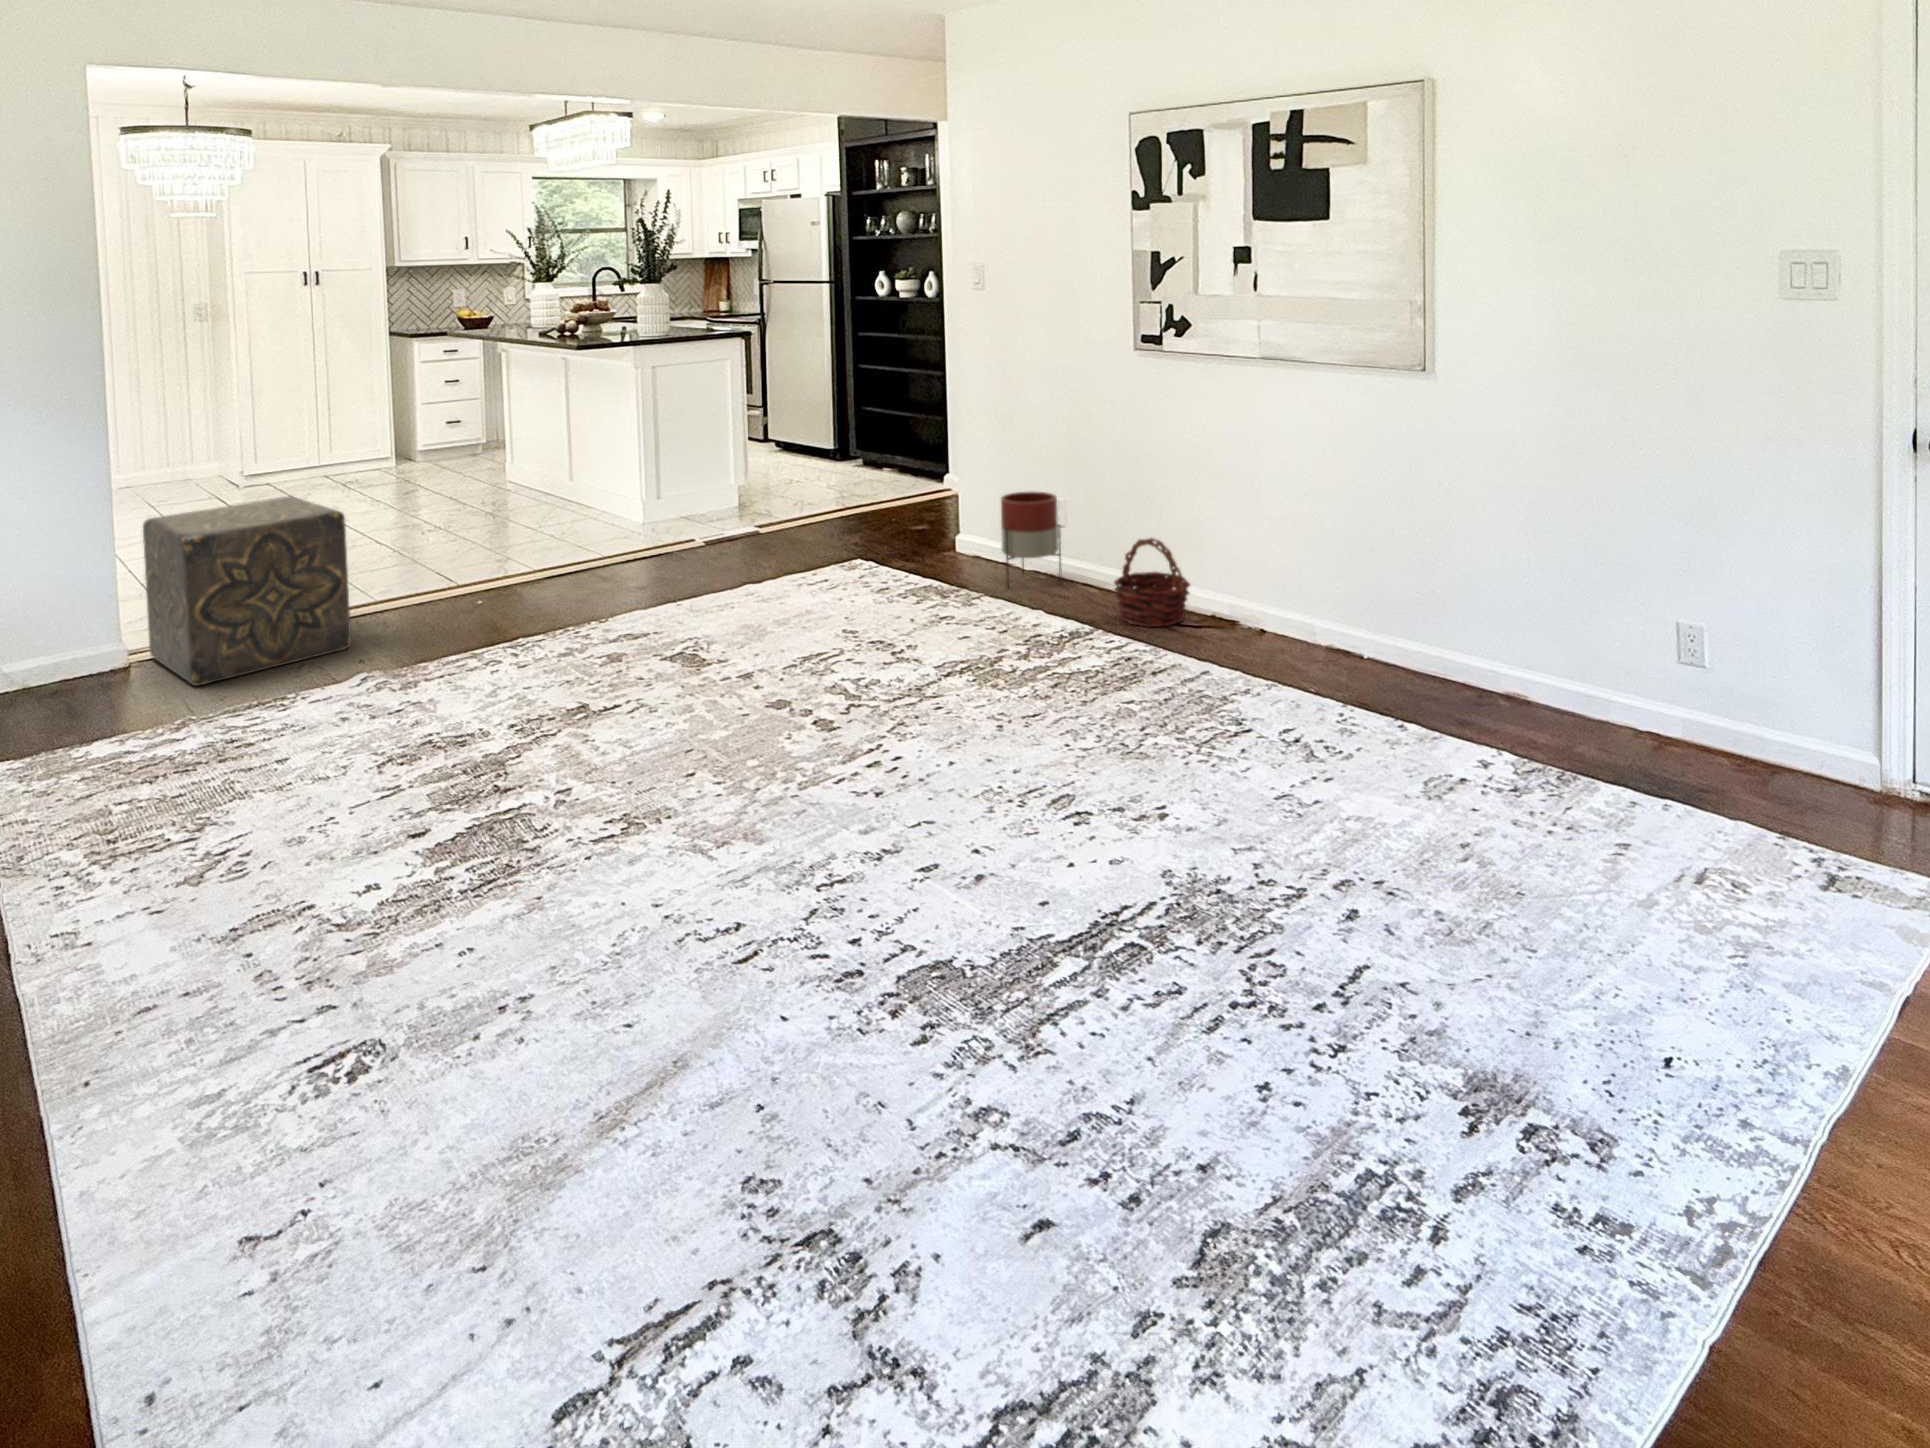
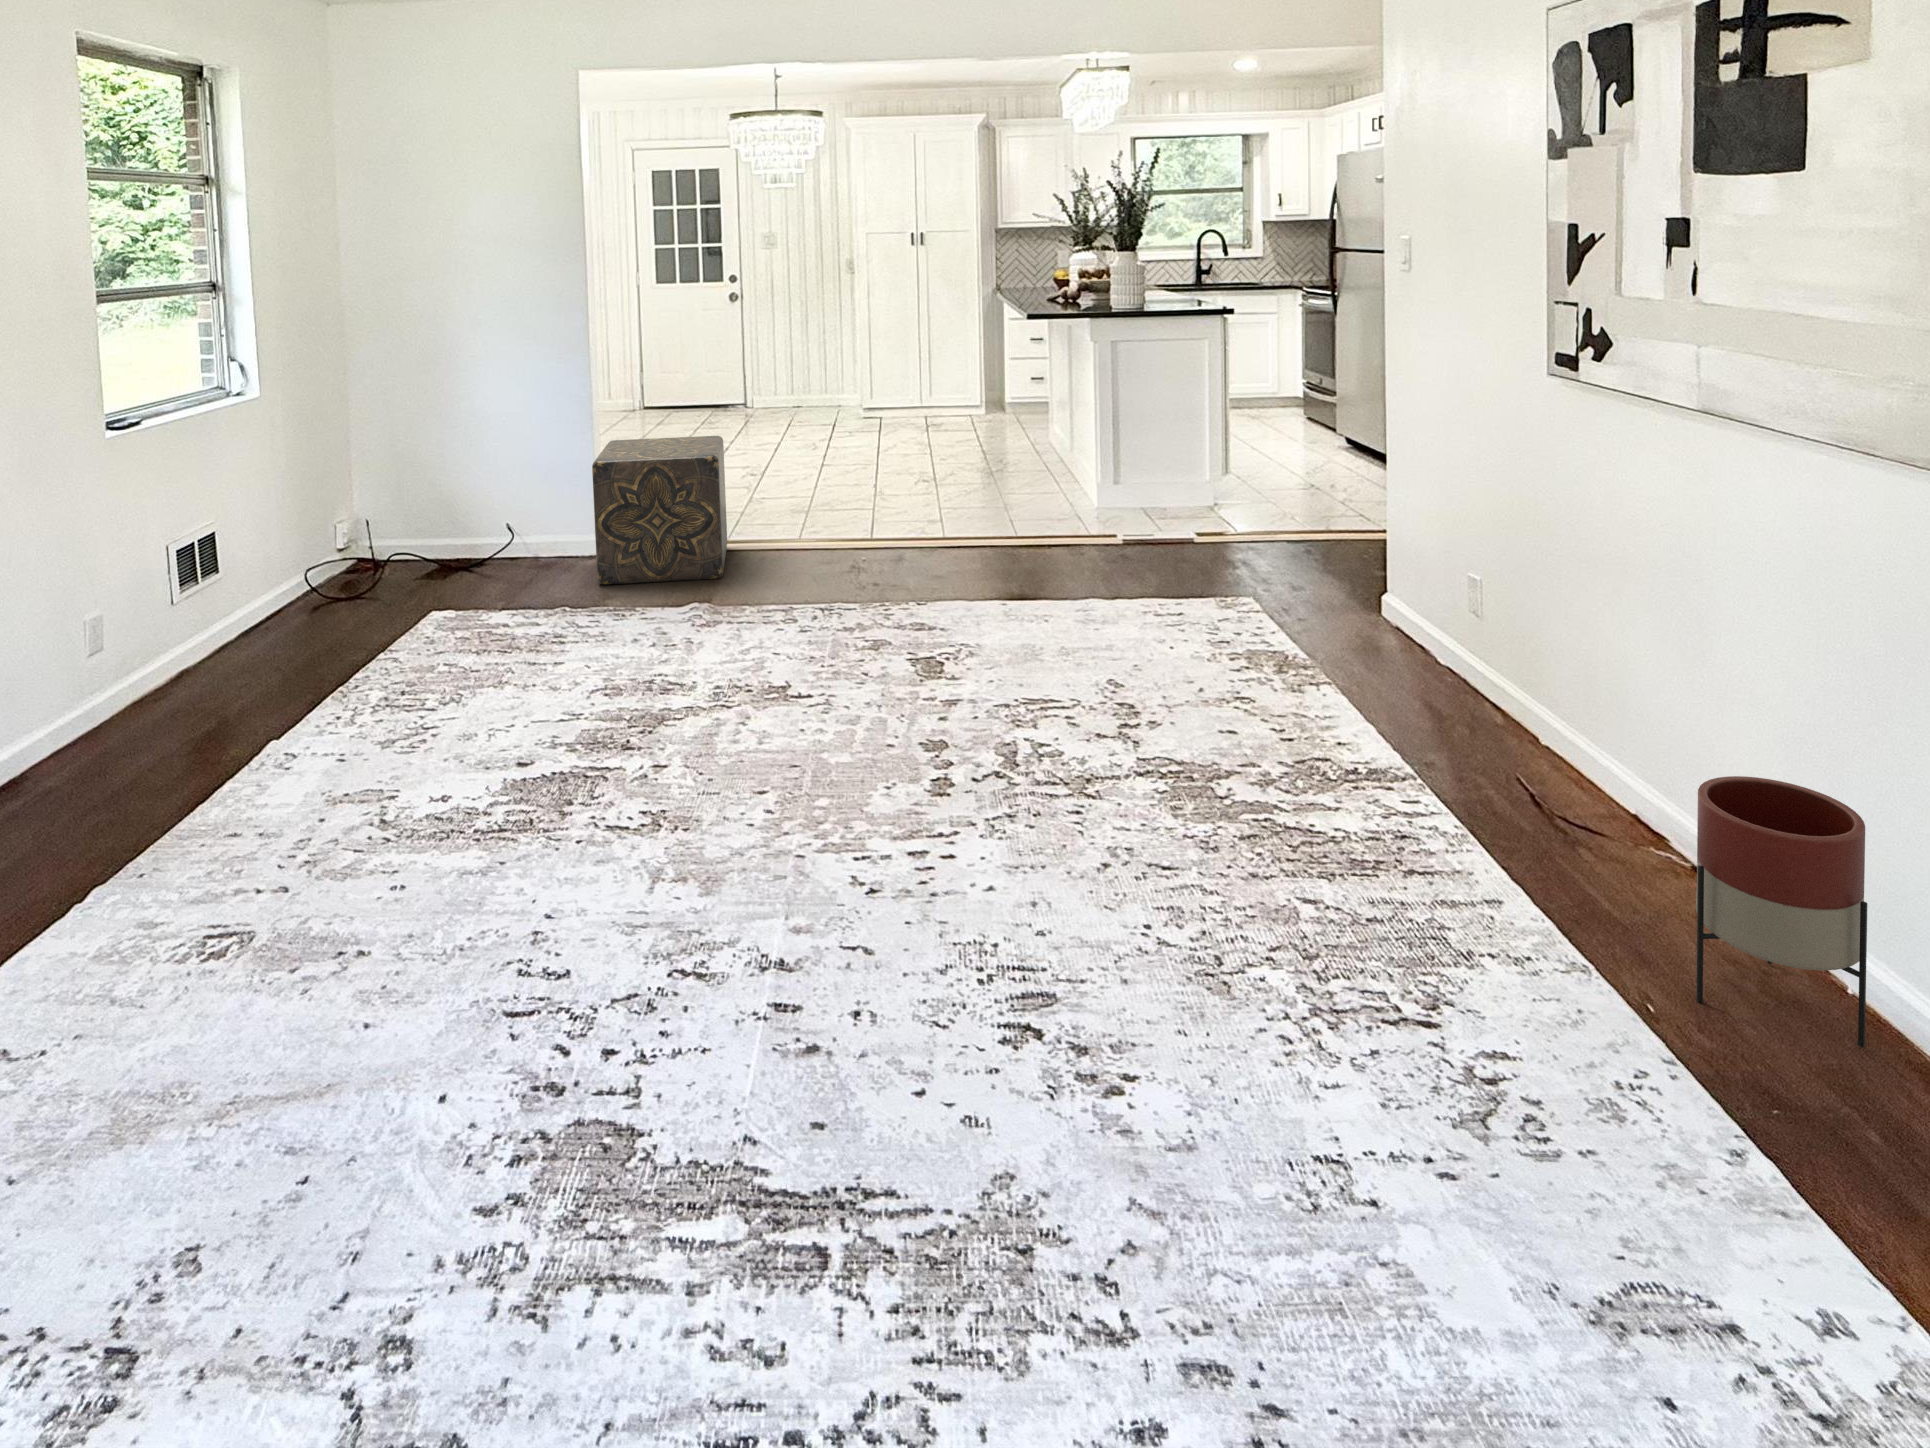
planter: present [1001,492,1061,587] -> present [1696,776,1868,1047]
basket: present [1114,538,1190,627] -> none [1462,660,1596,806]

